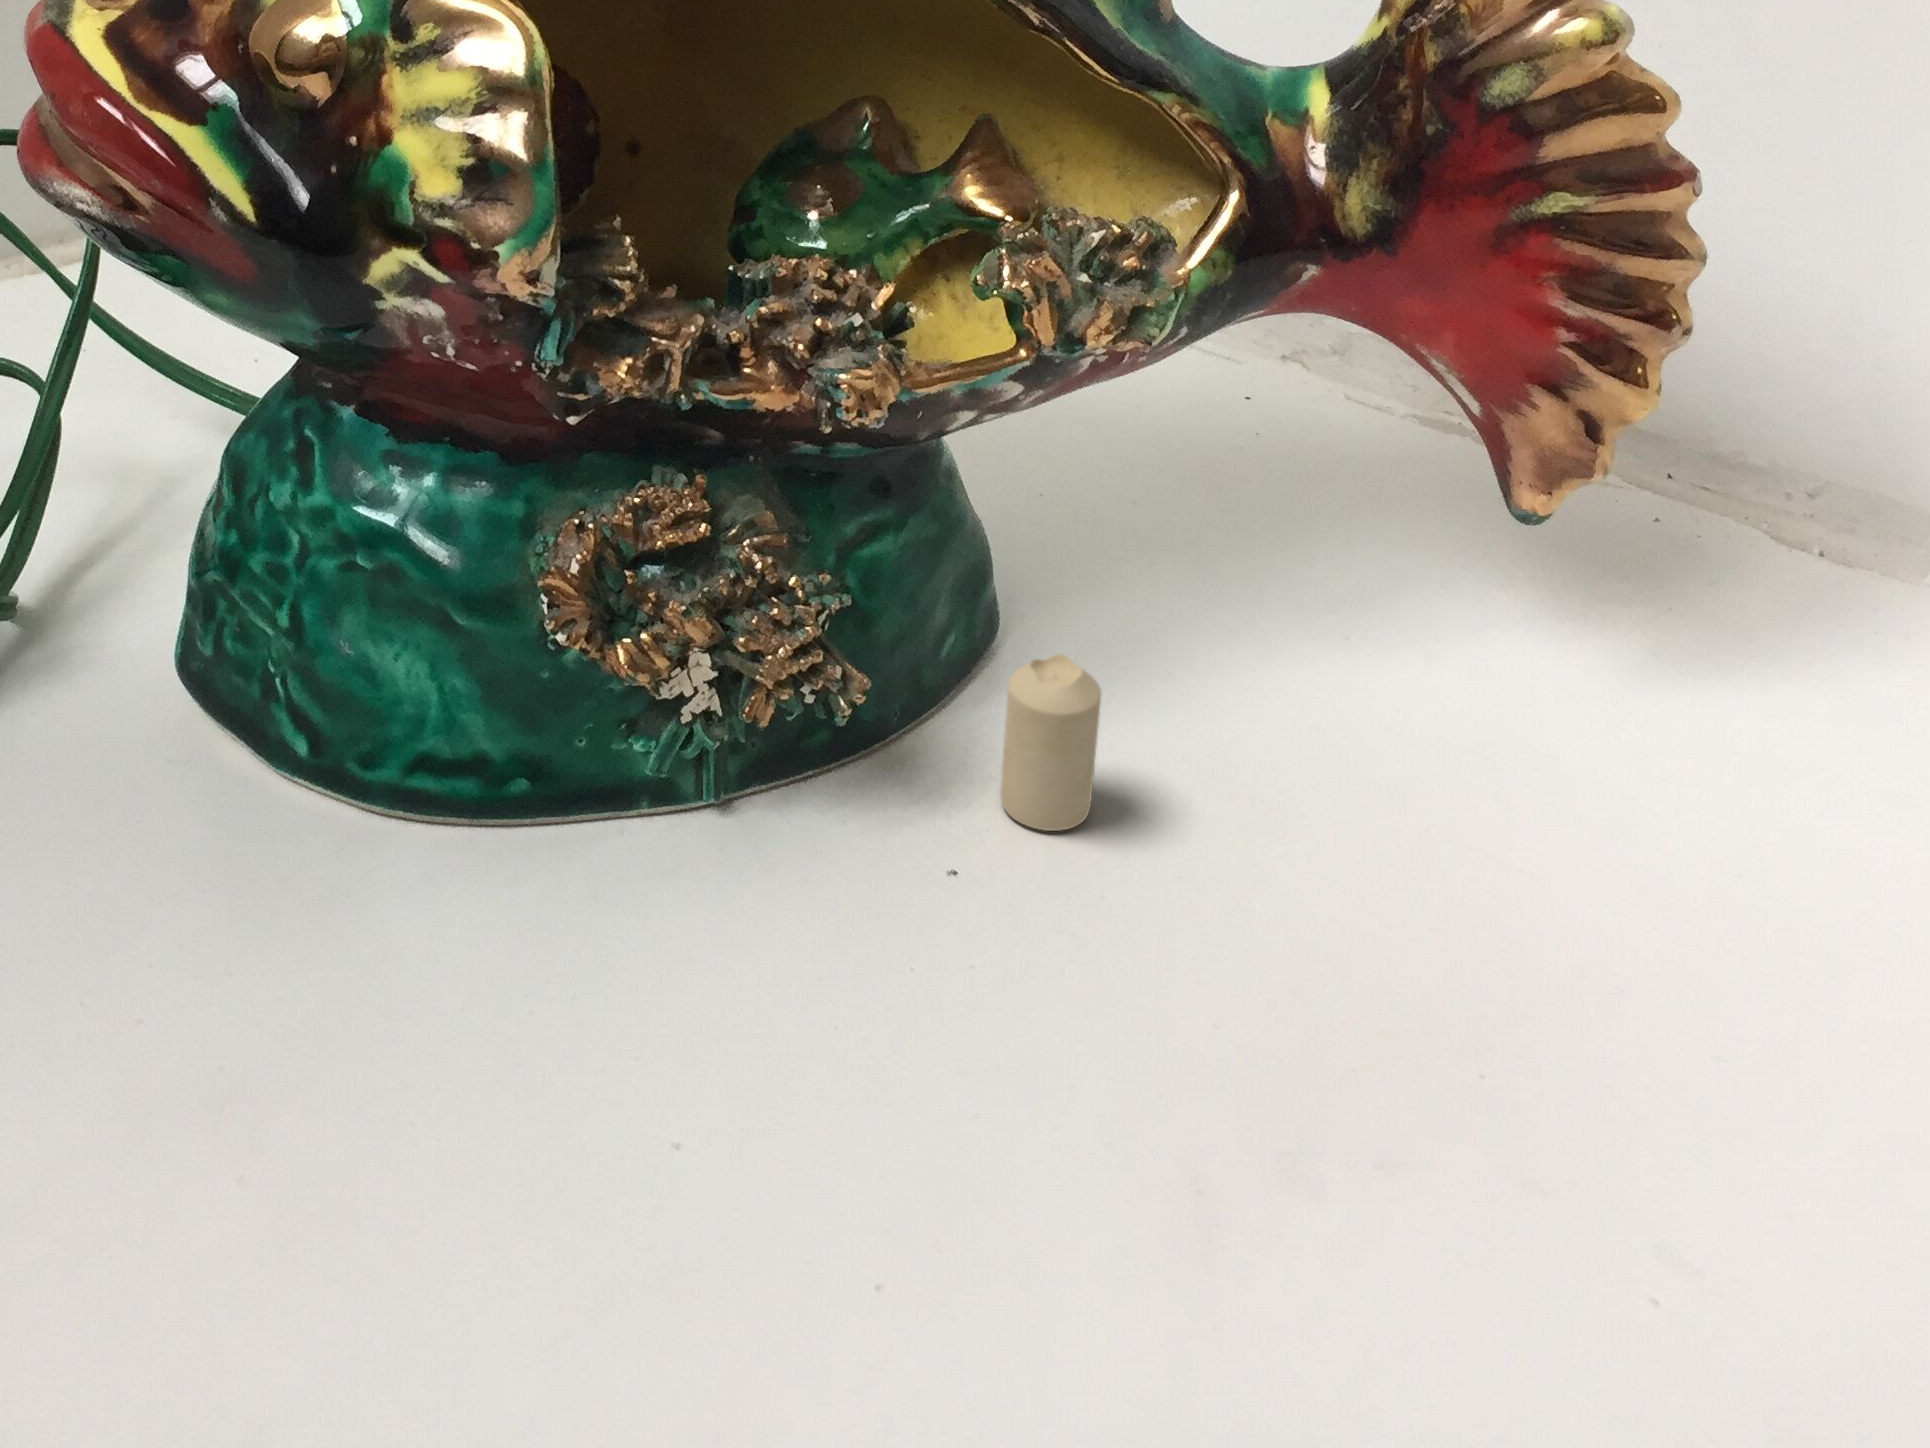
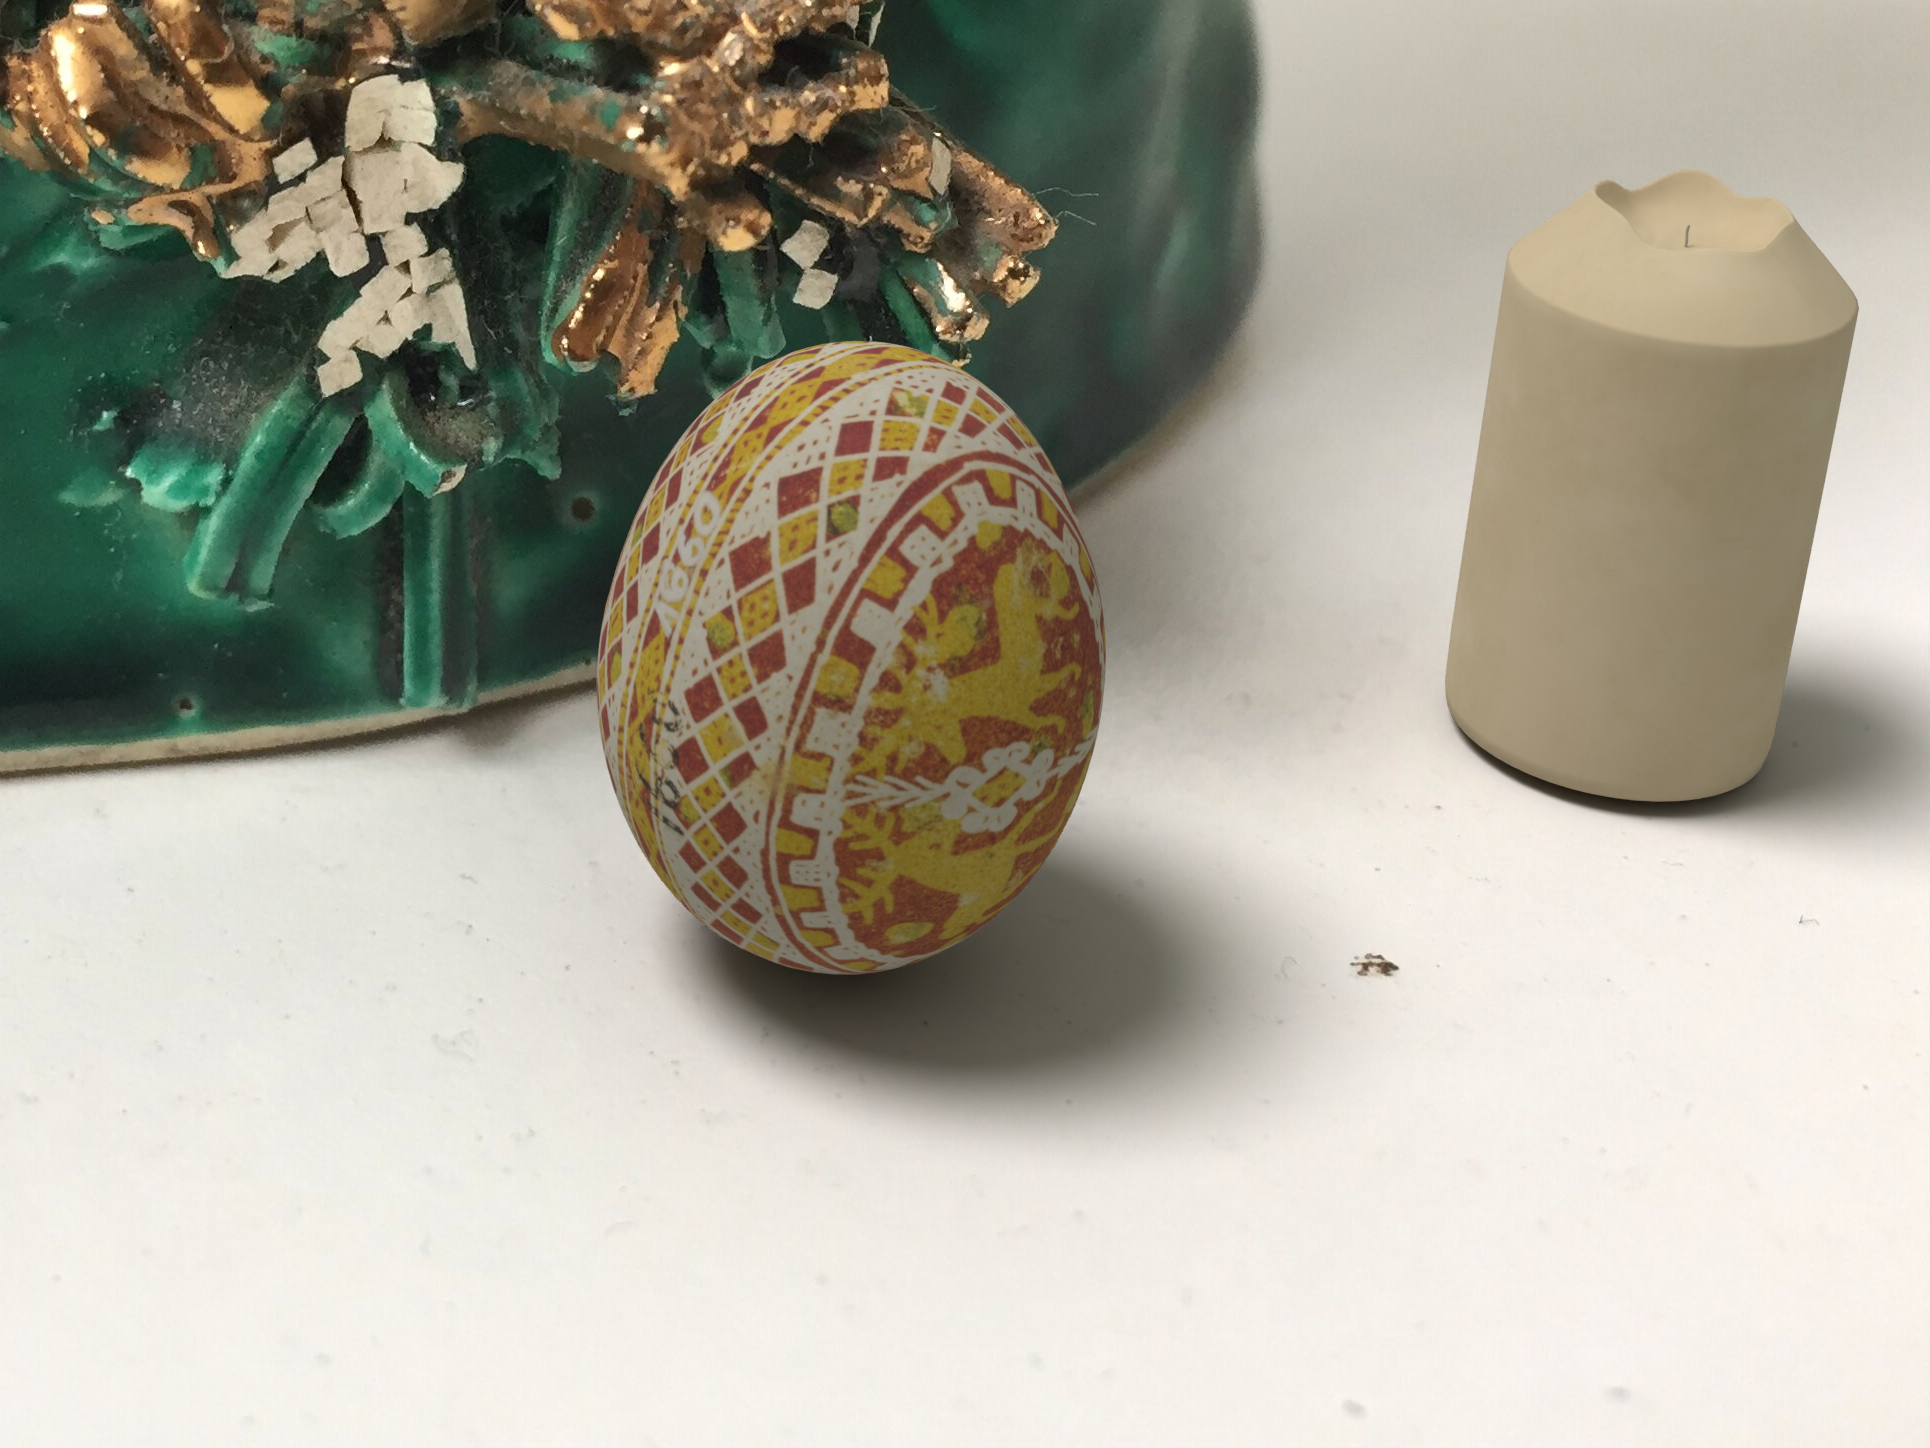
decorative egg: none [754,719,884,883] -> present [597,341,1106,975]

